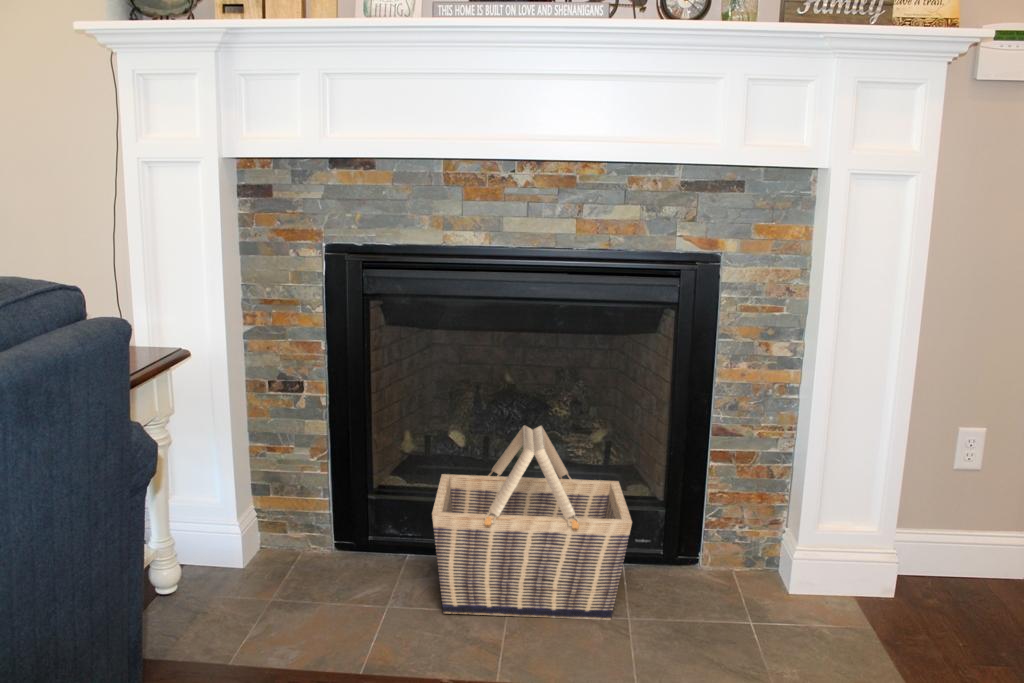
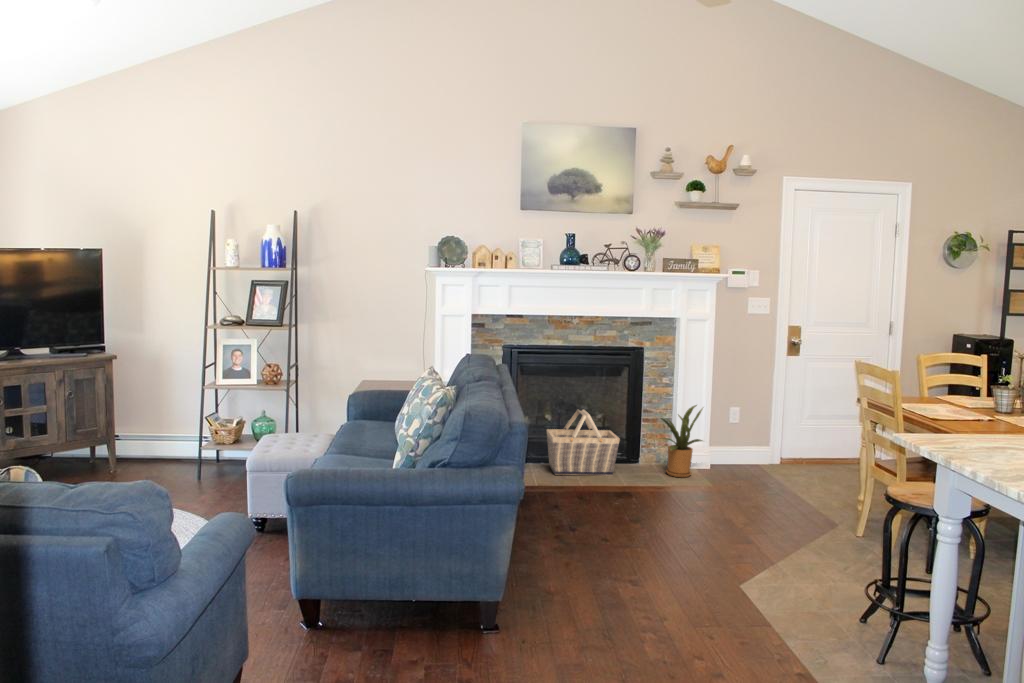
house plant: none [734,423,894,641] -> present [661,405,703,477]

